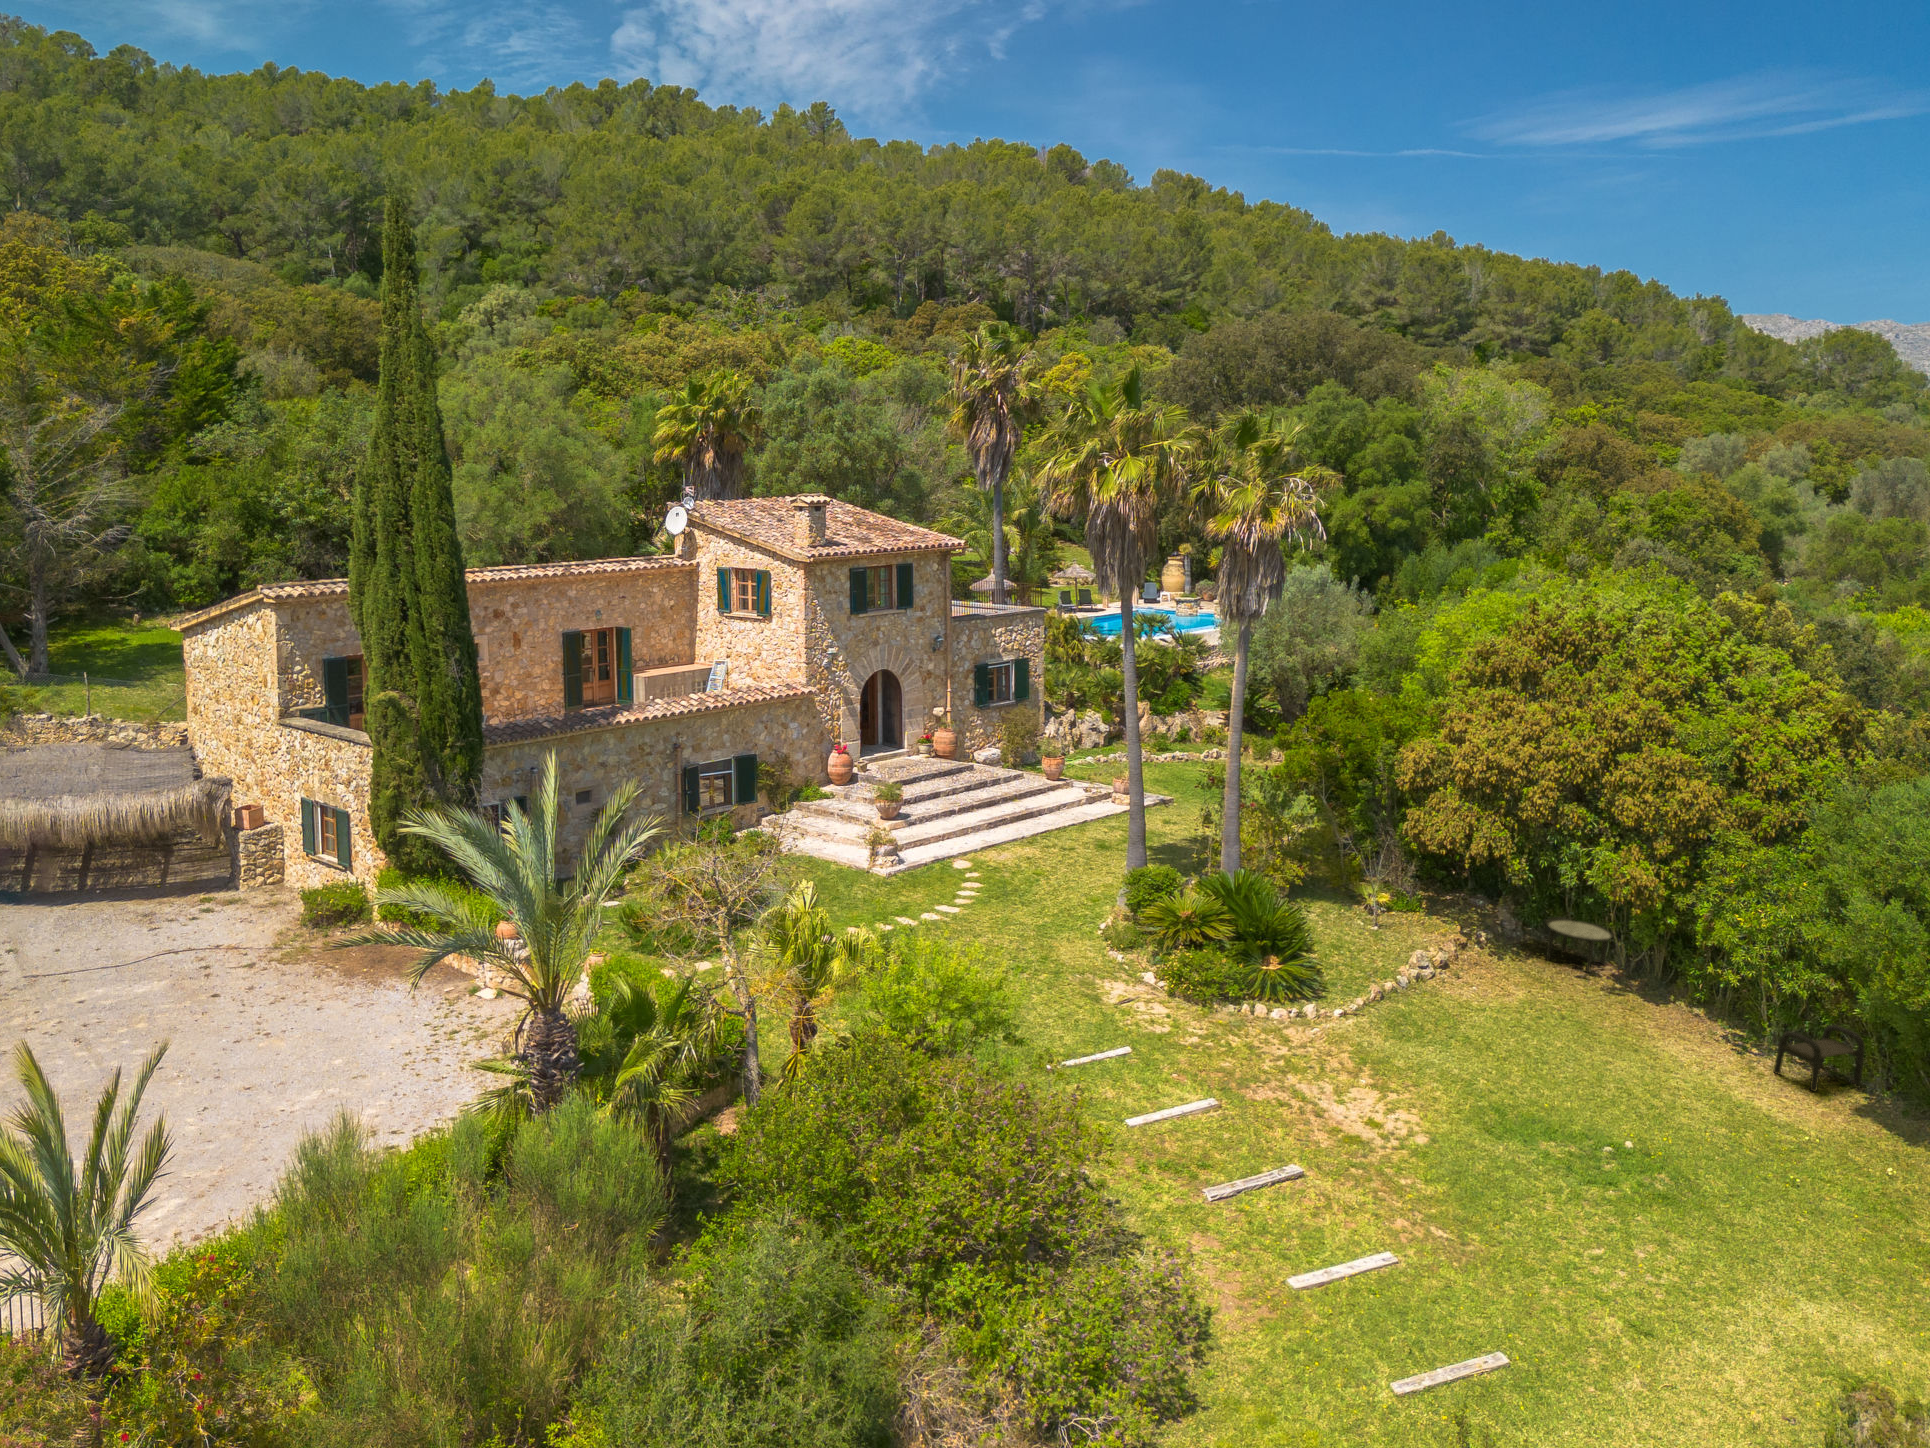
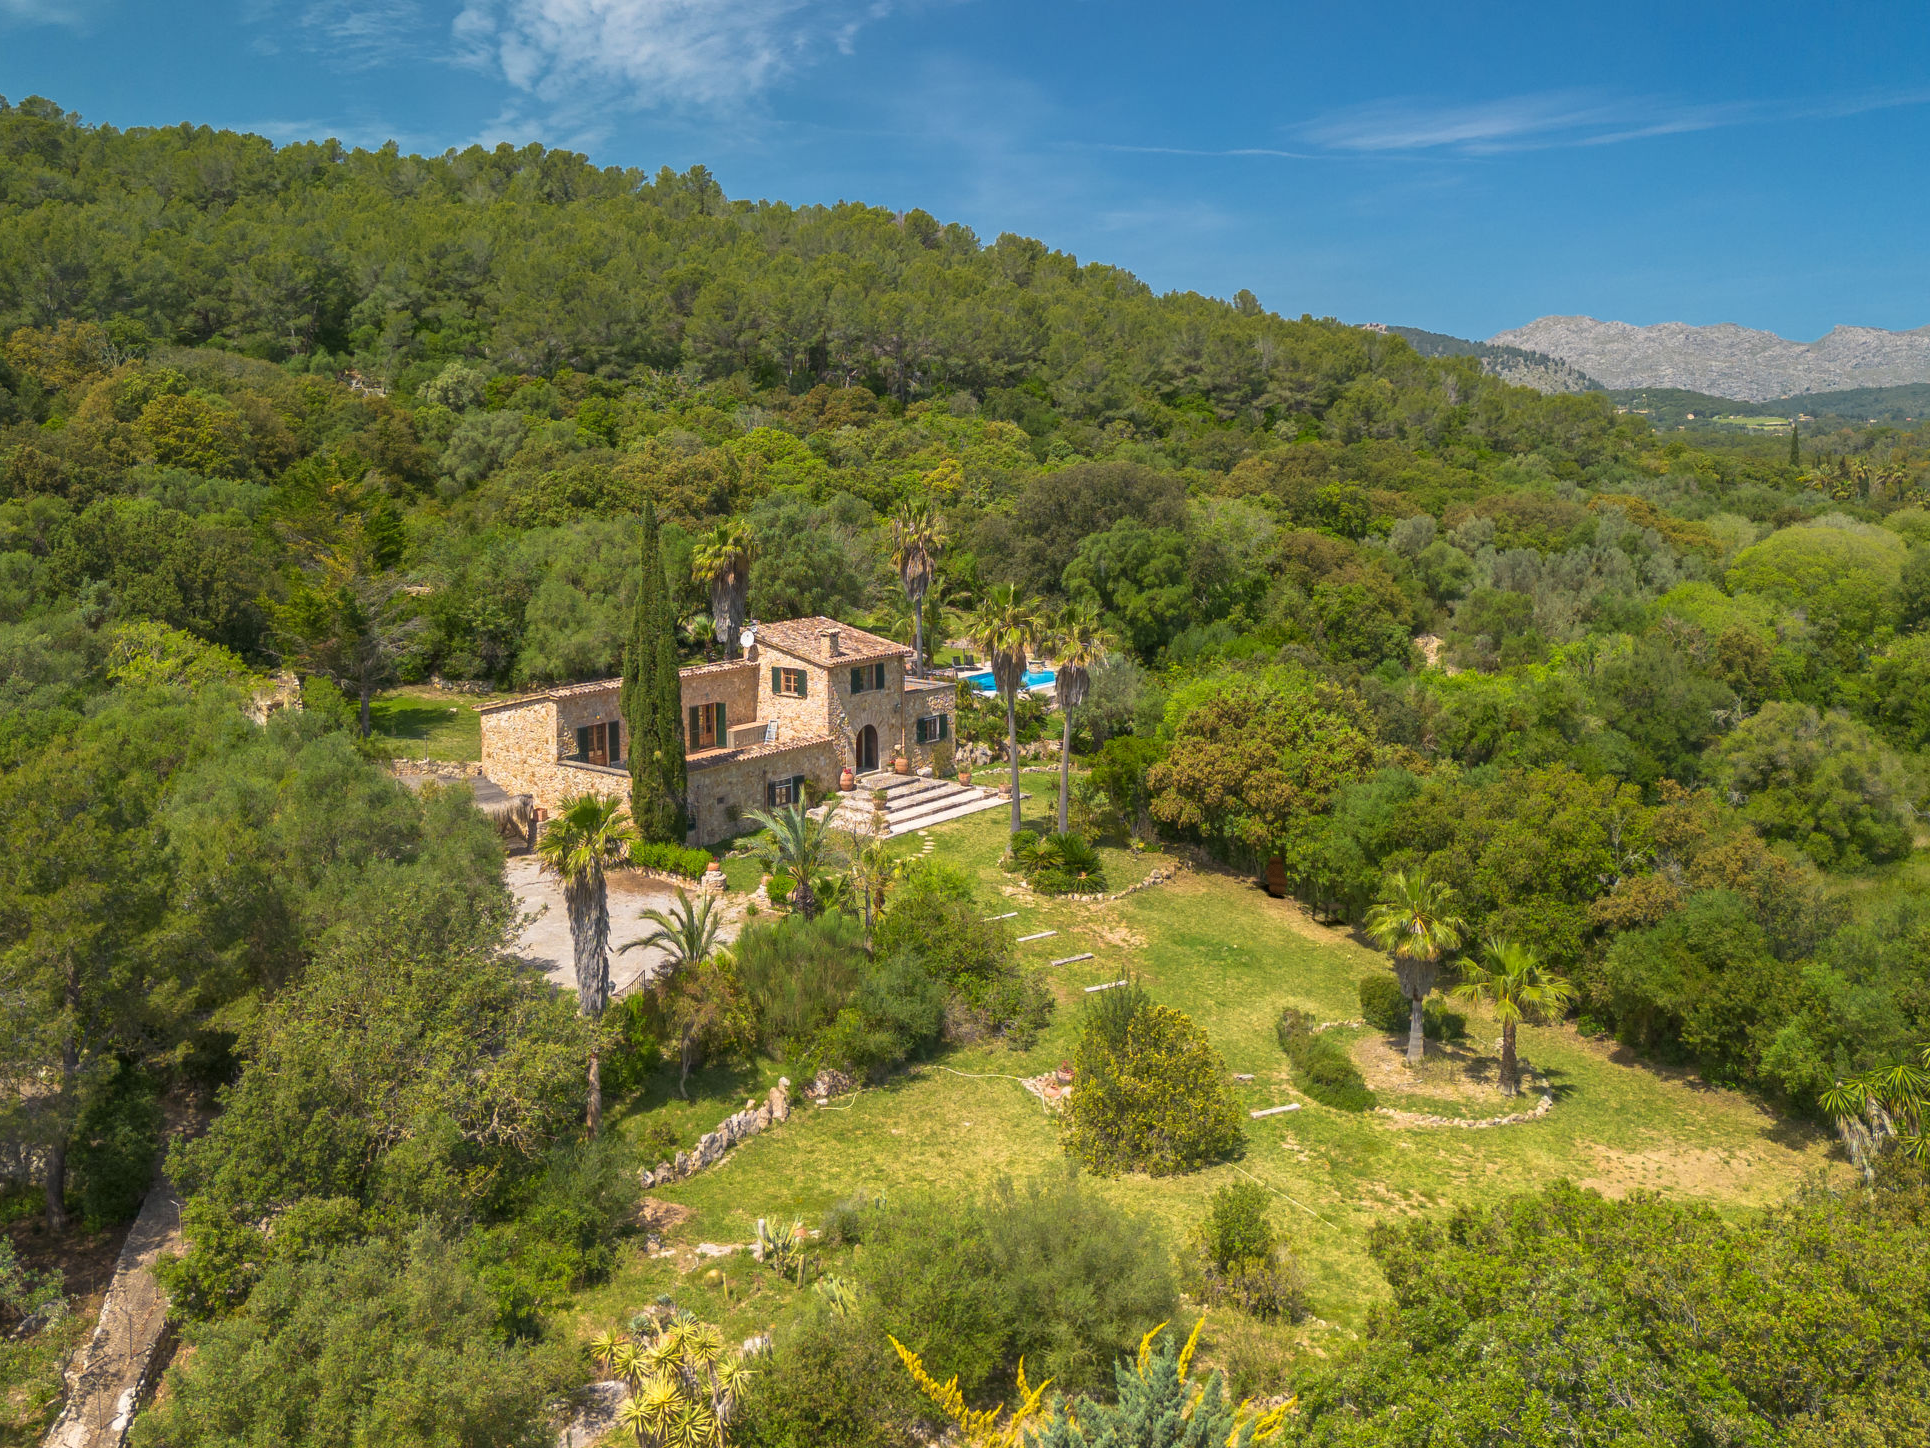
round table: present [1545,917,1615,973] -> none [1222,853,1255,880]
lounge chair: none [1643,929,1704,1017] -> present [1265,857,1288,895]

